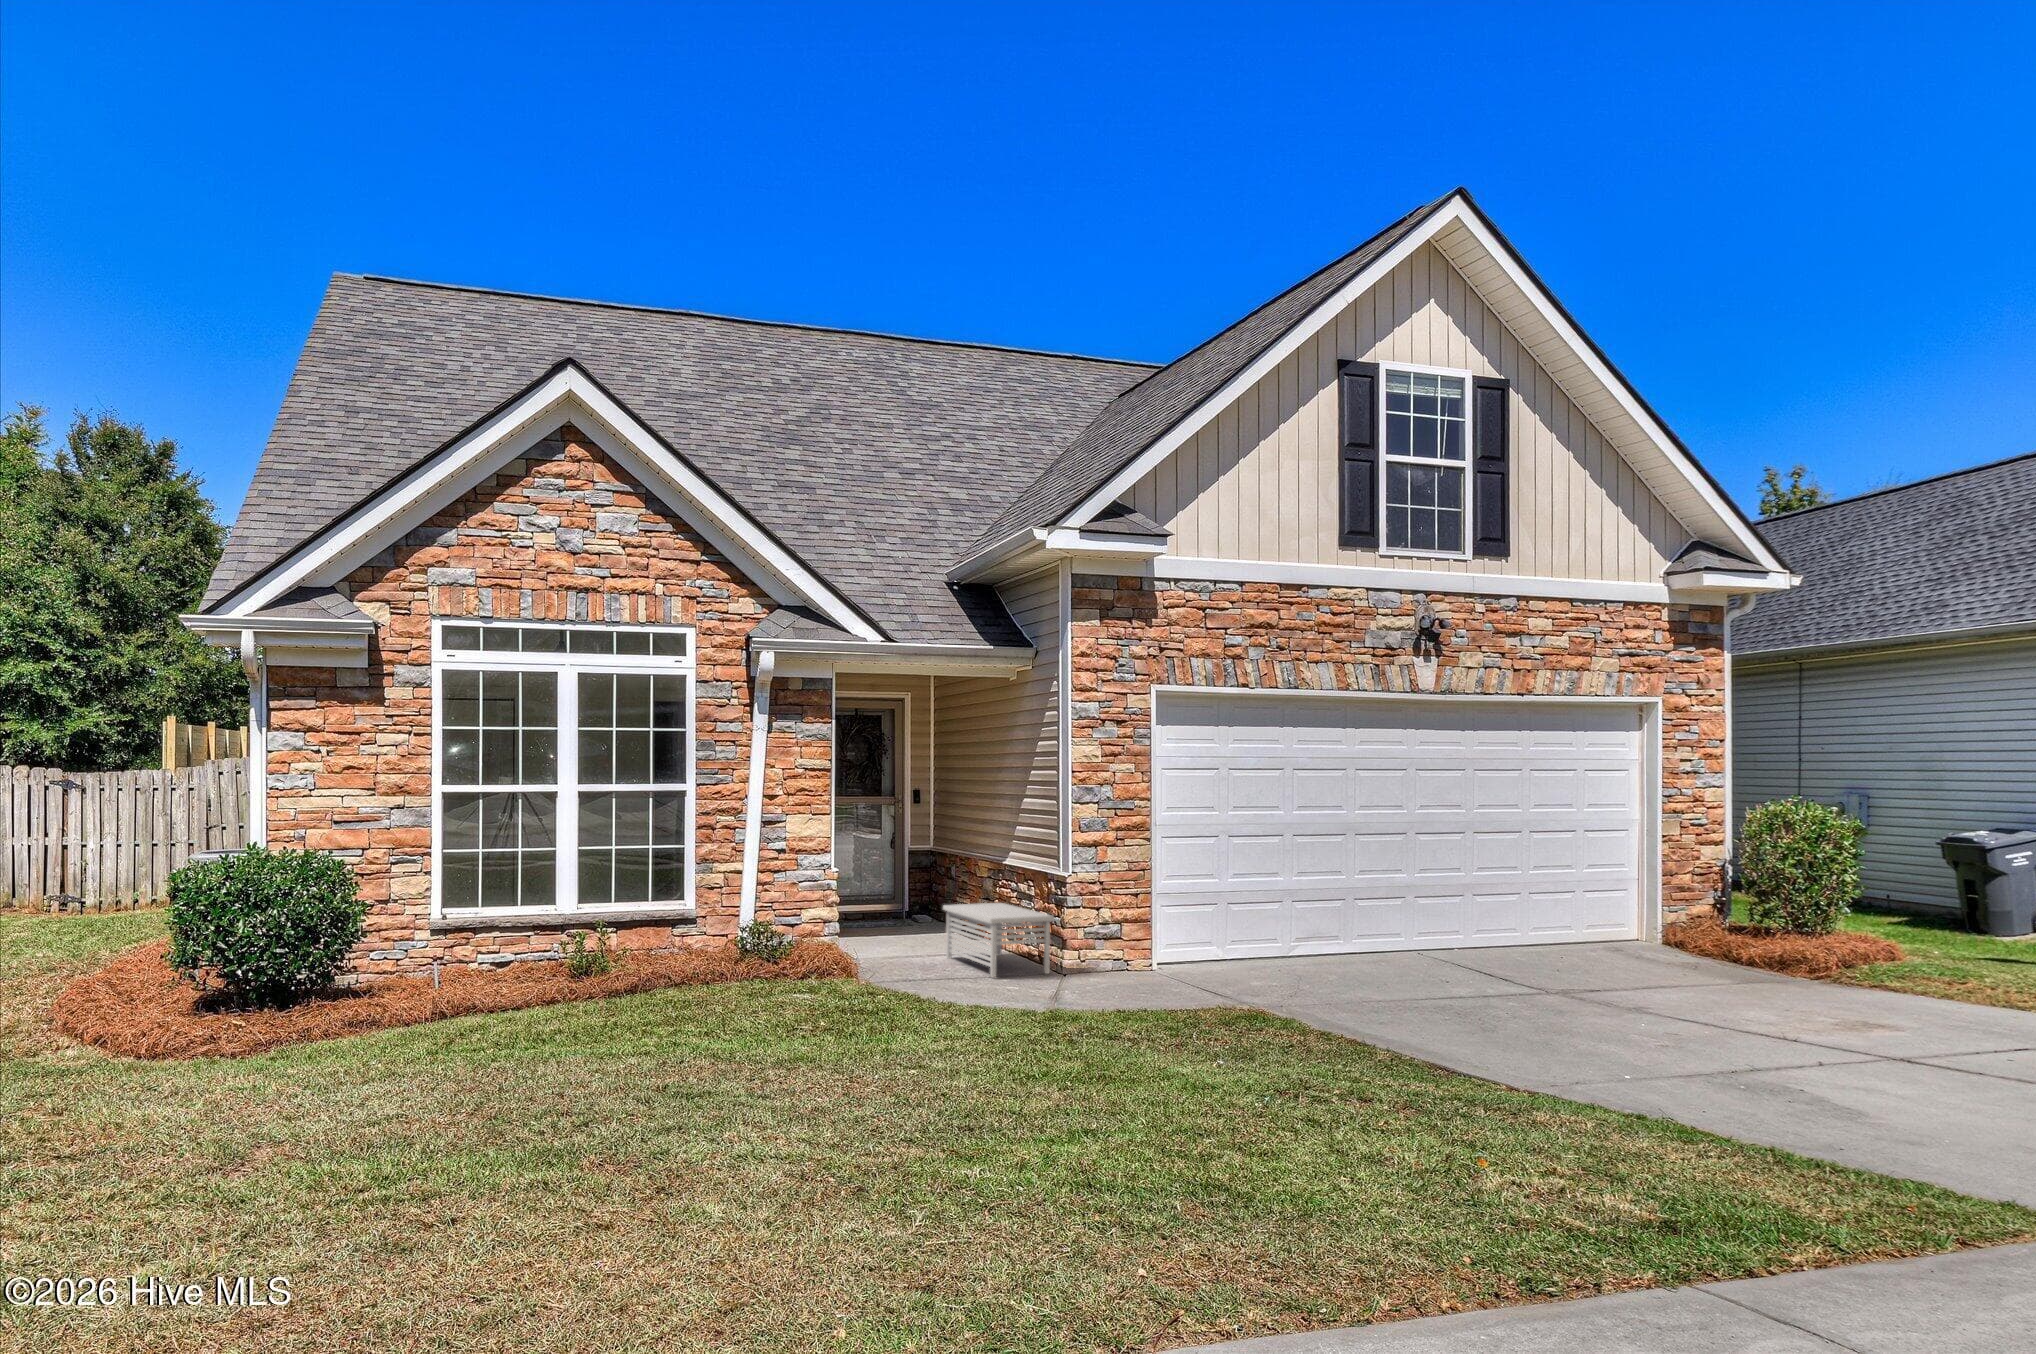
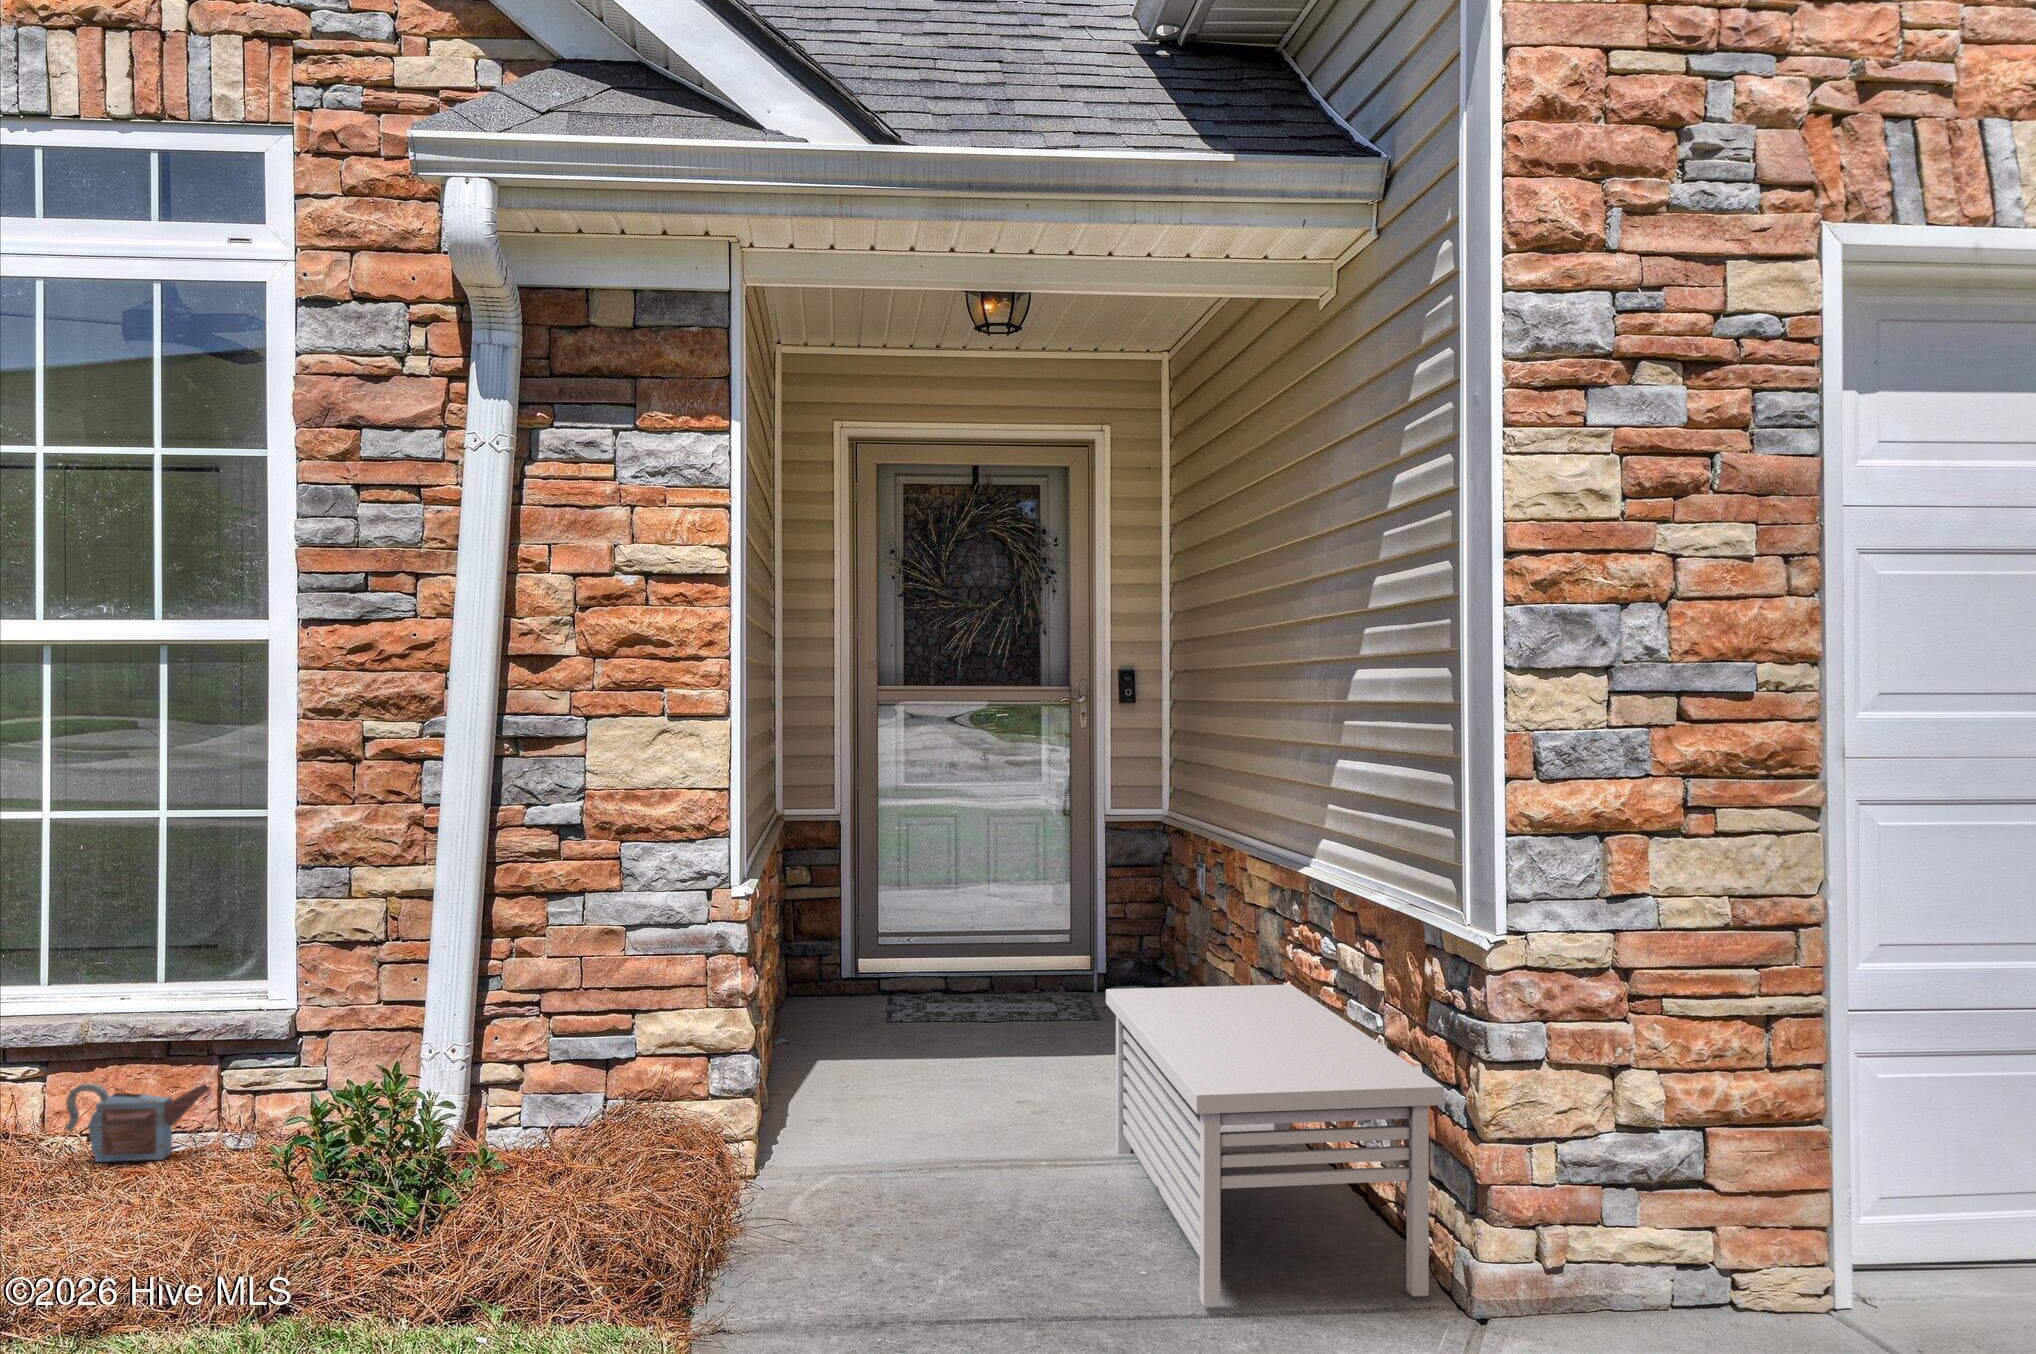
watering can: none [630,936,675,961] -> present [65,1083,210,1162]

